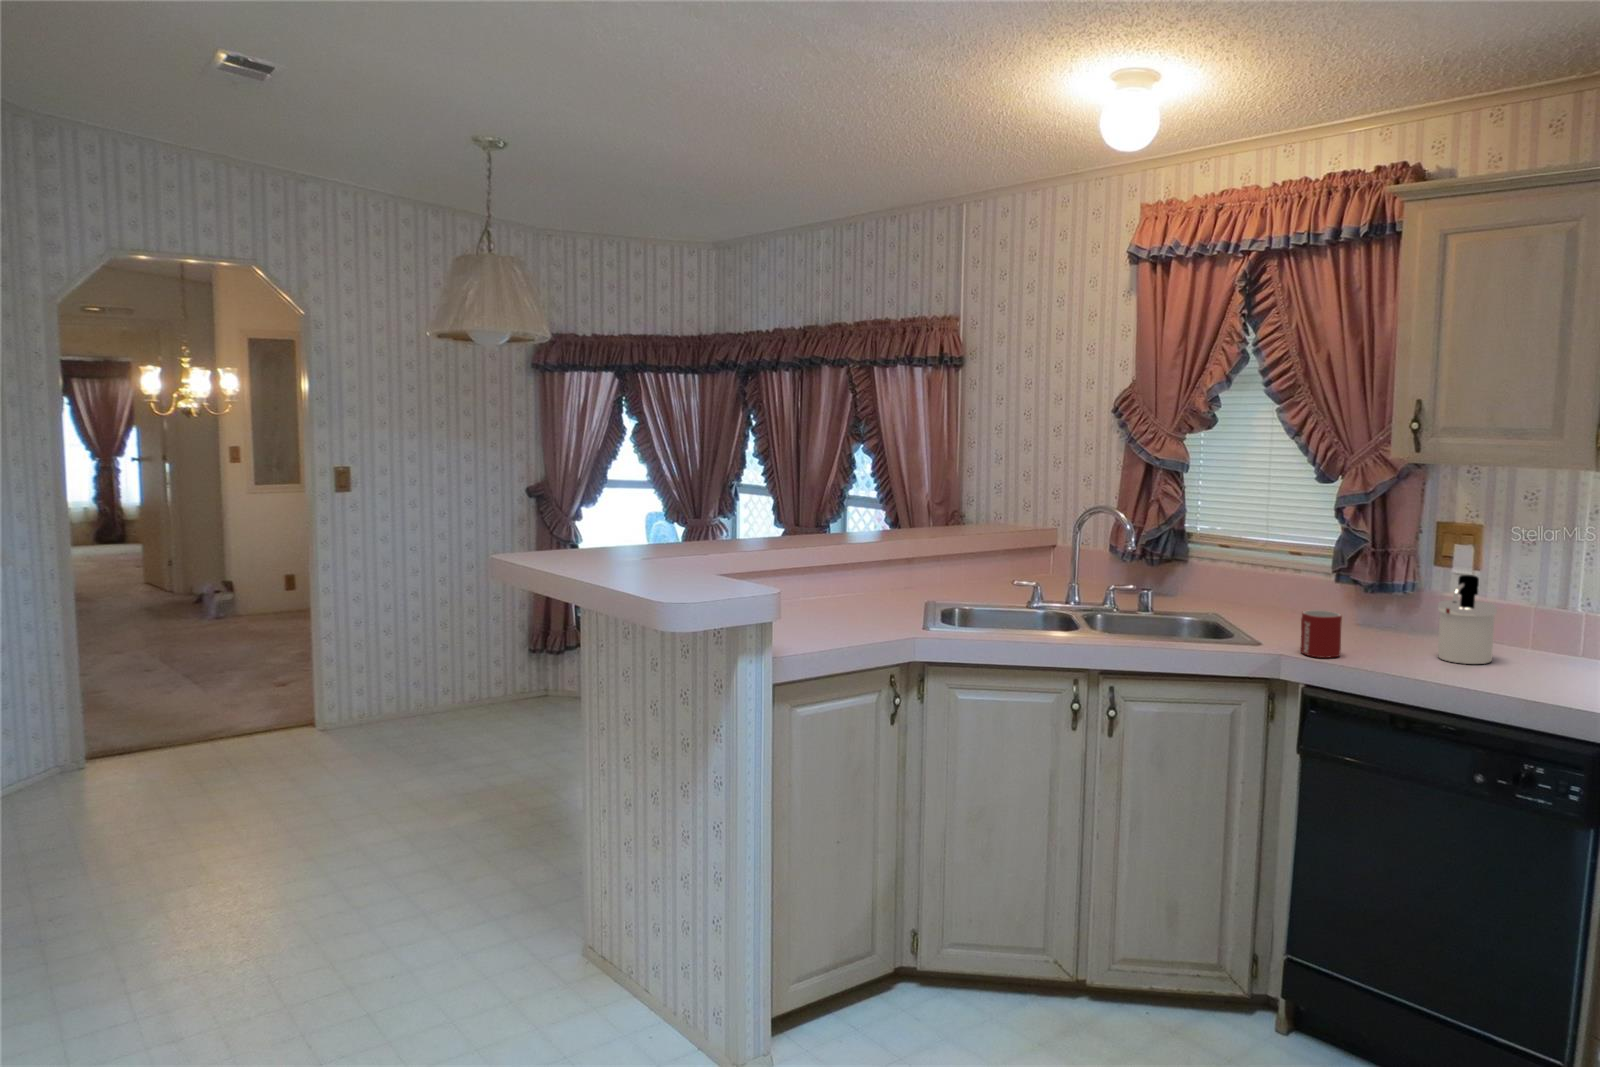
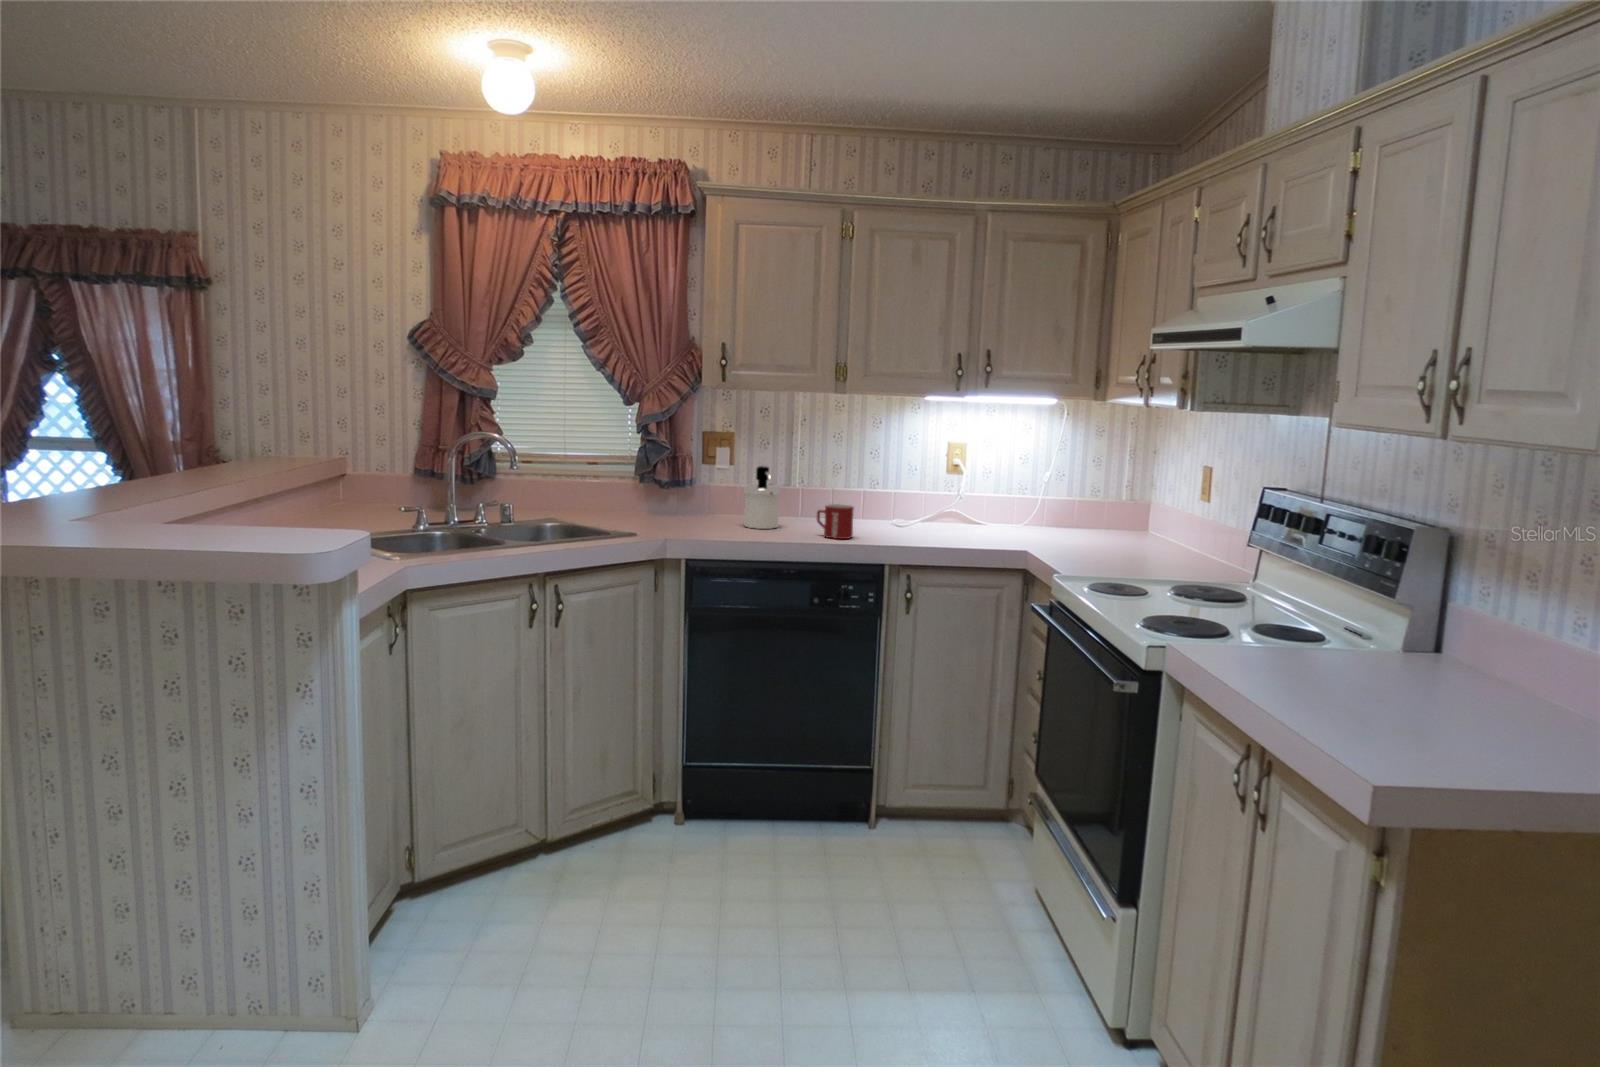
mug: present [1301,610,1342,658] -> present [817,504,854,539]

